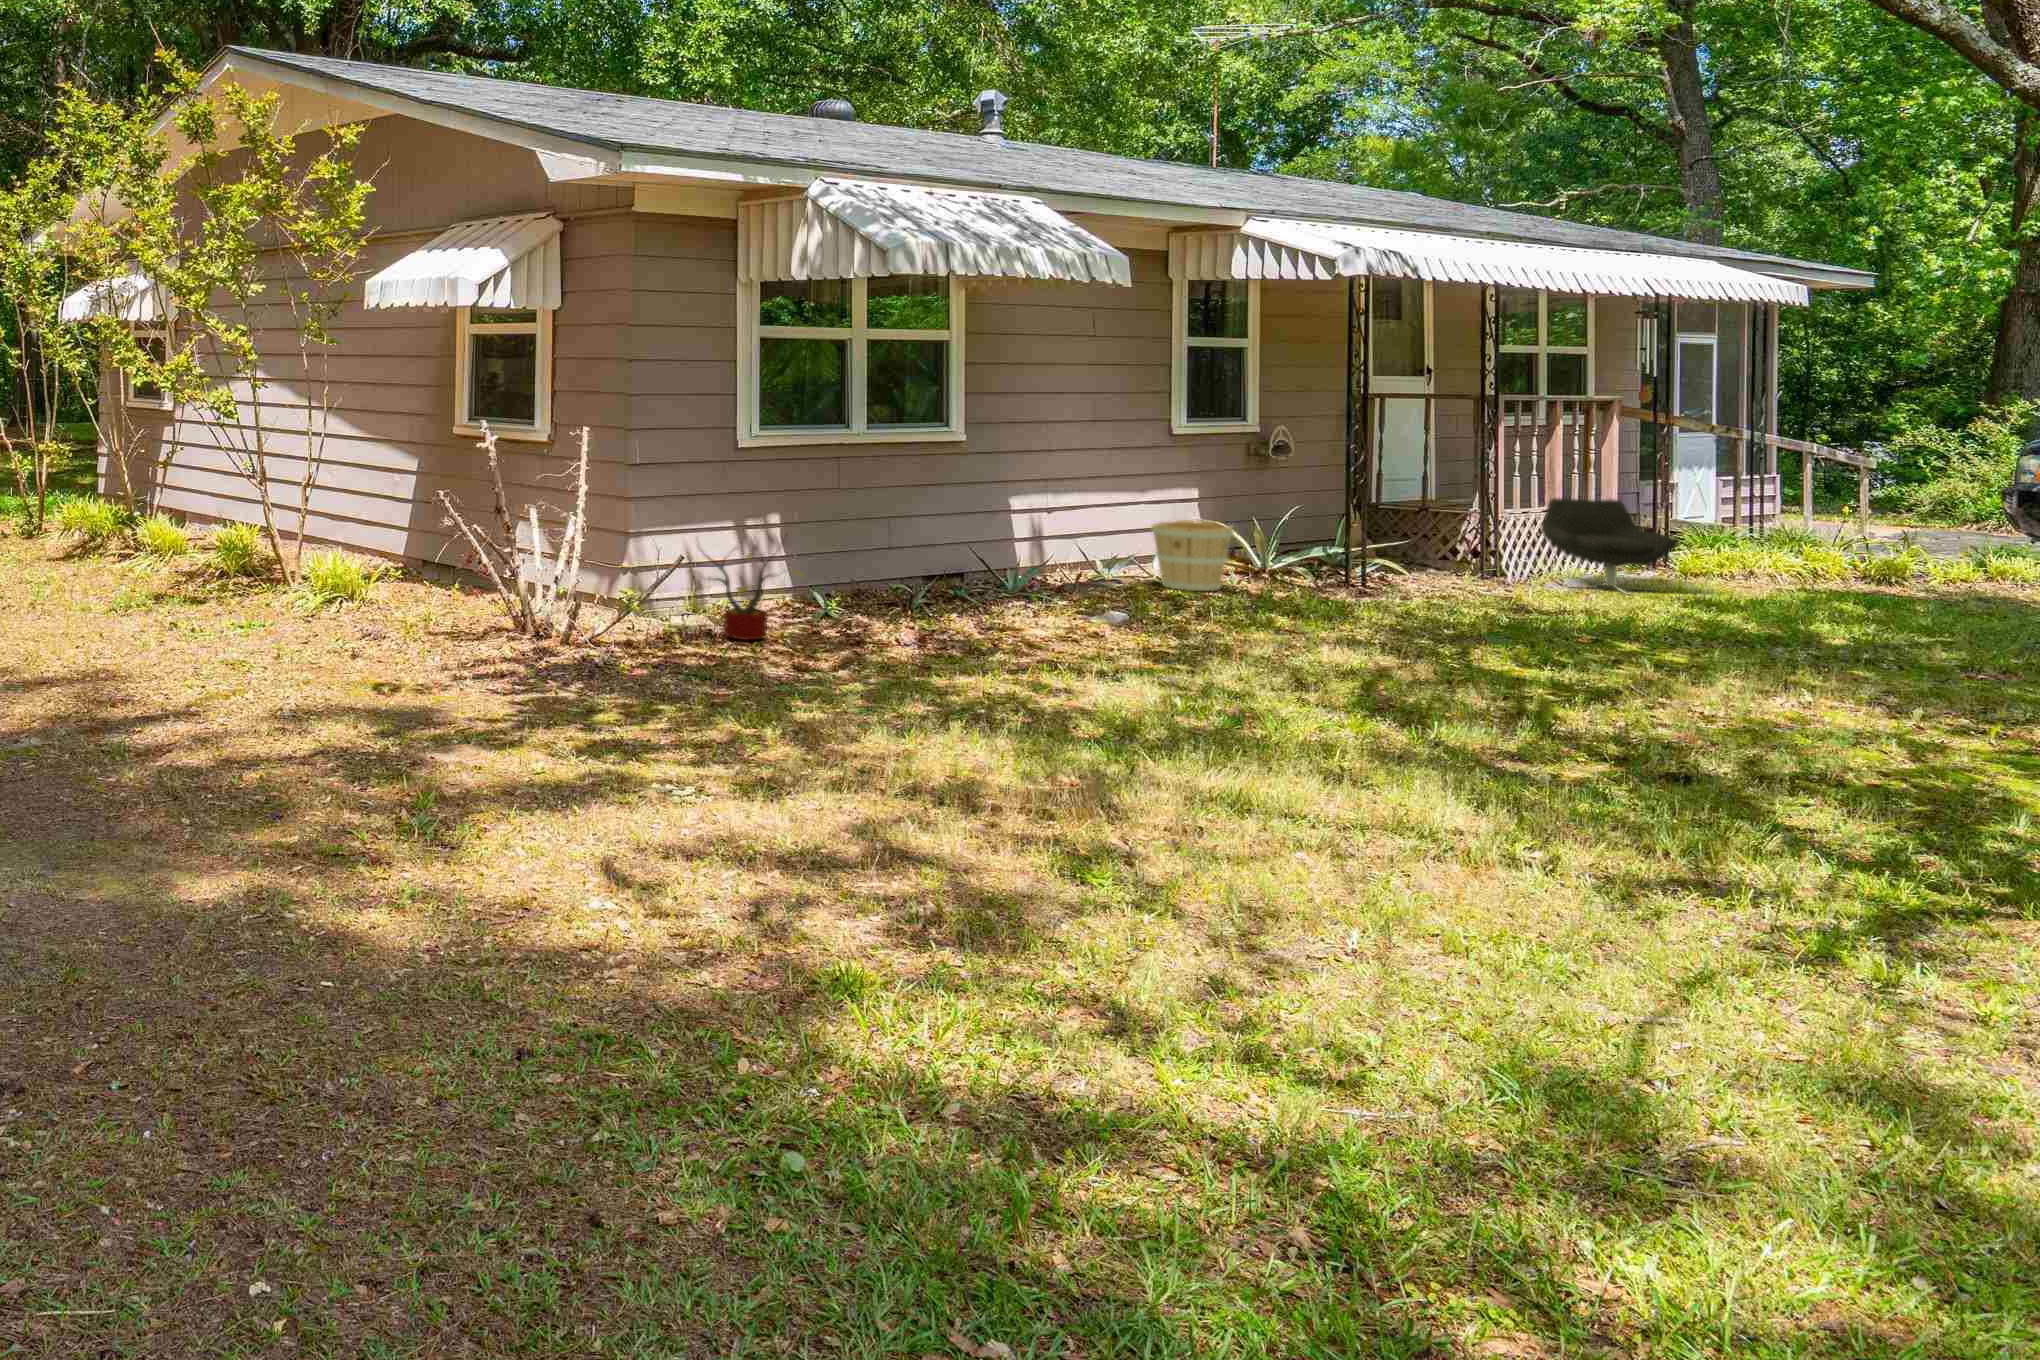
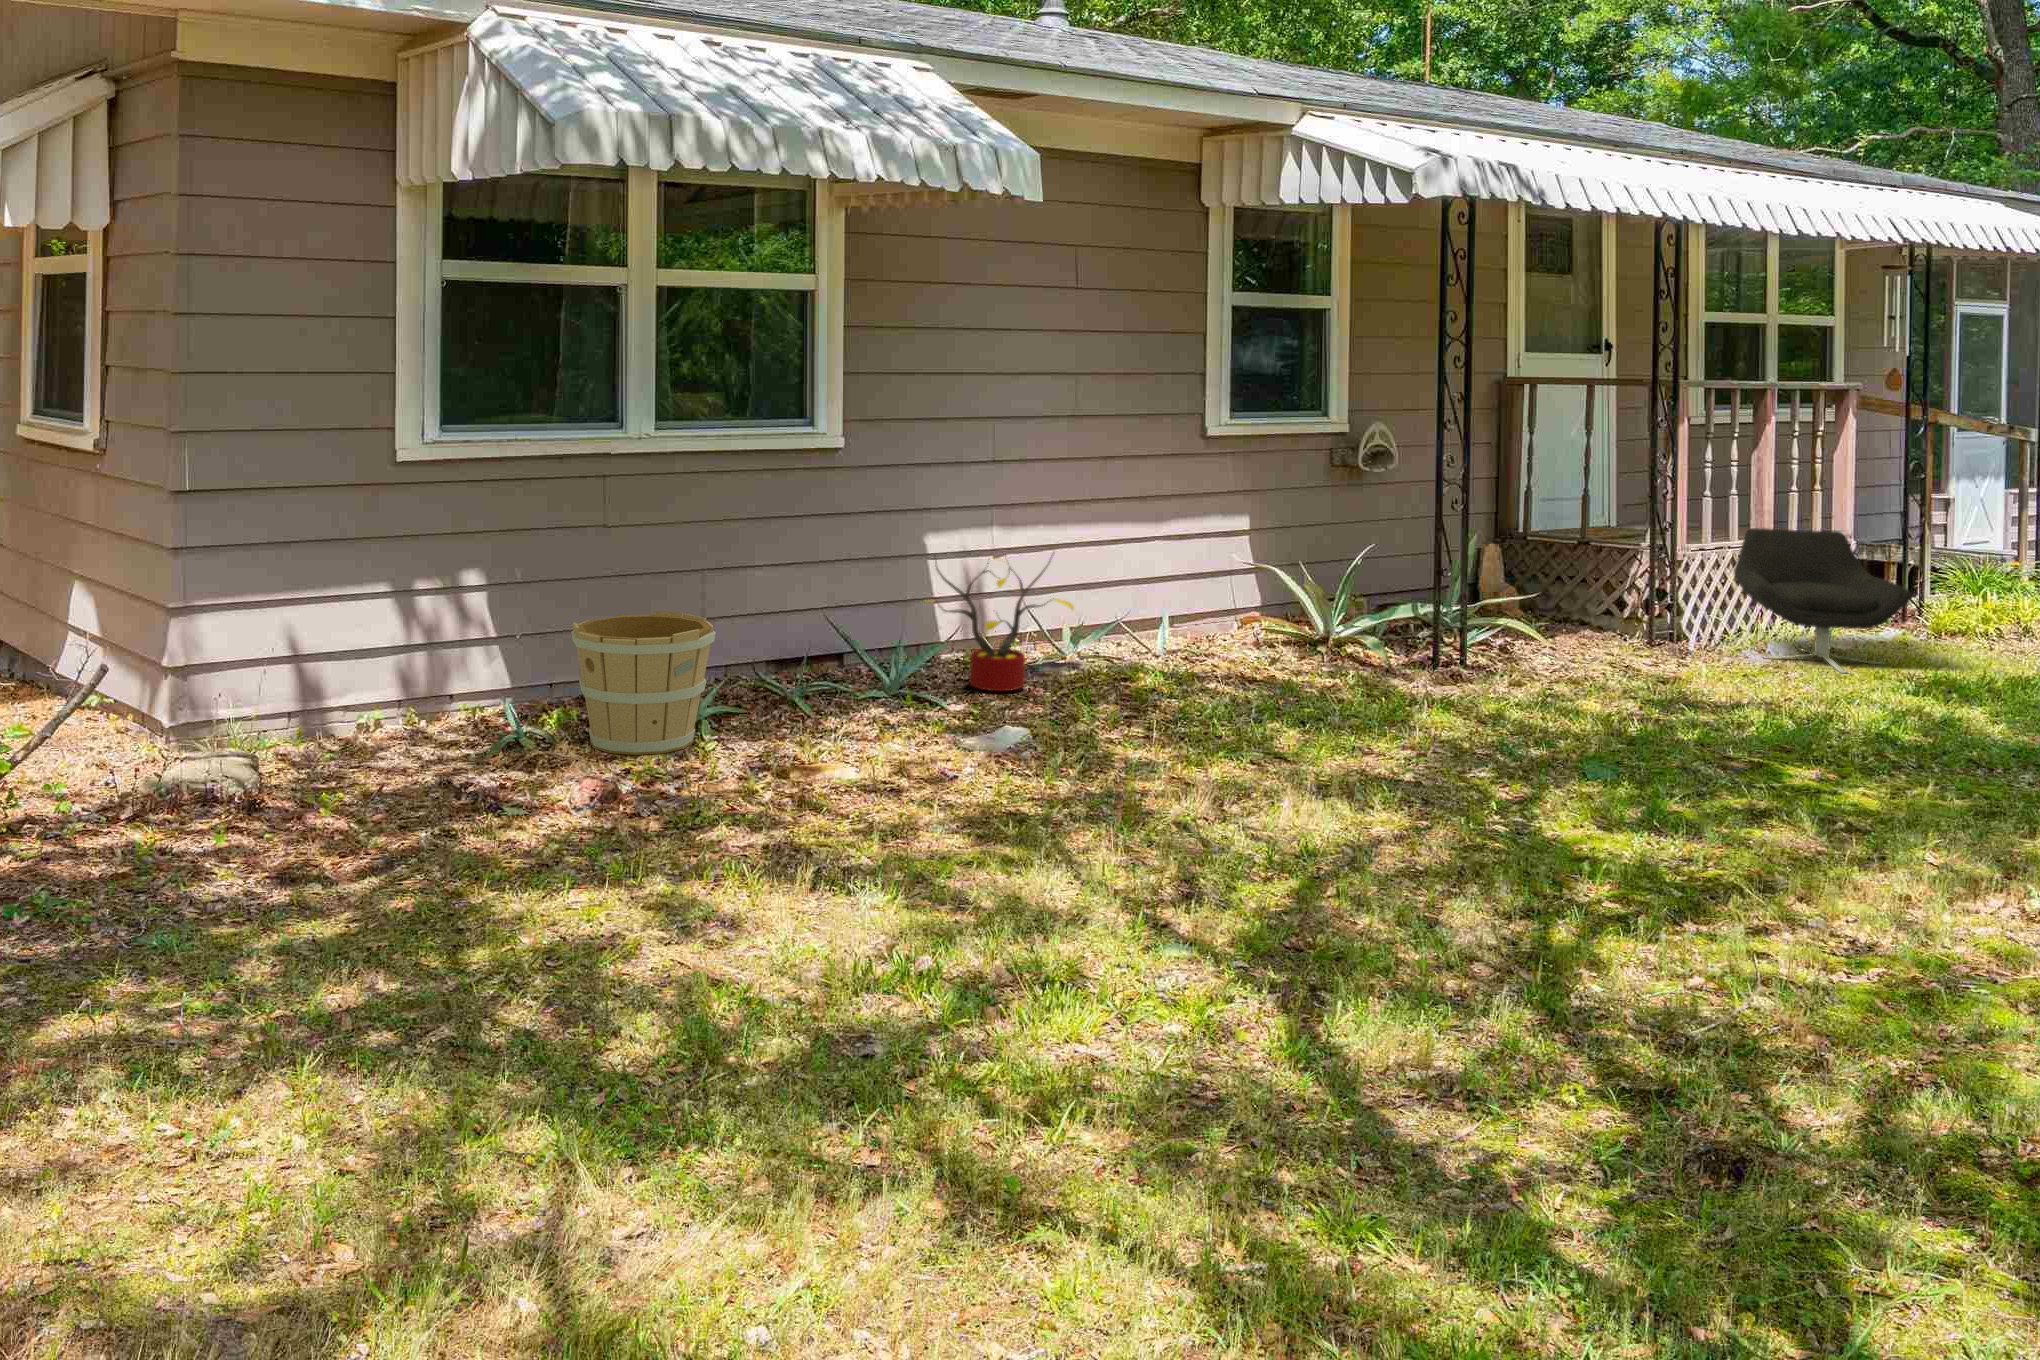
wooden bucket: present [1151,520,1233,591] -> present [571,611,716,755]
decorative plant: present [697,545,804,640] -> present [936,555,1074,691]

